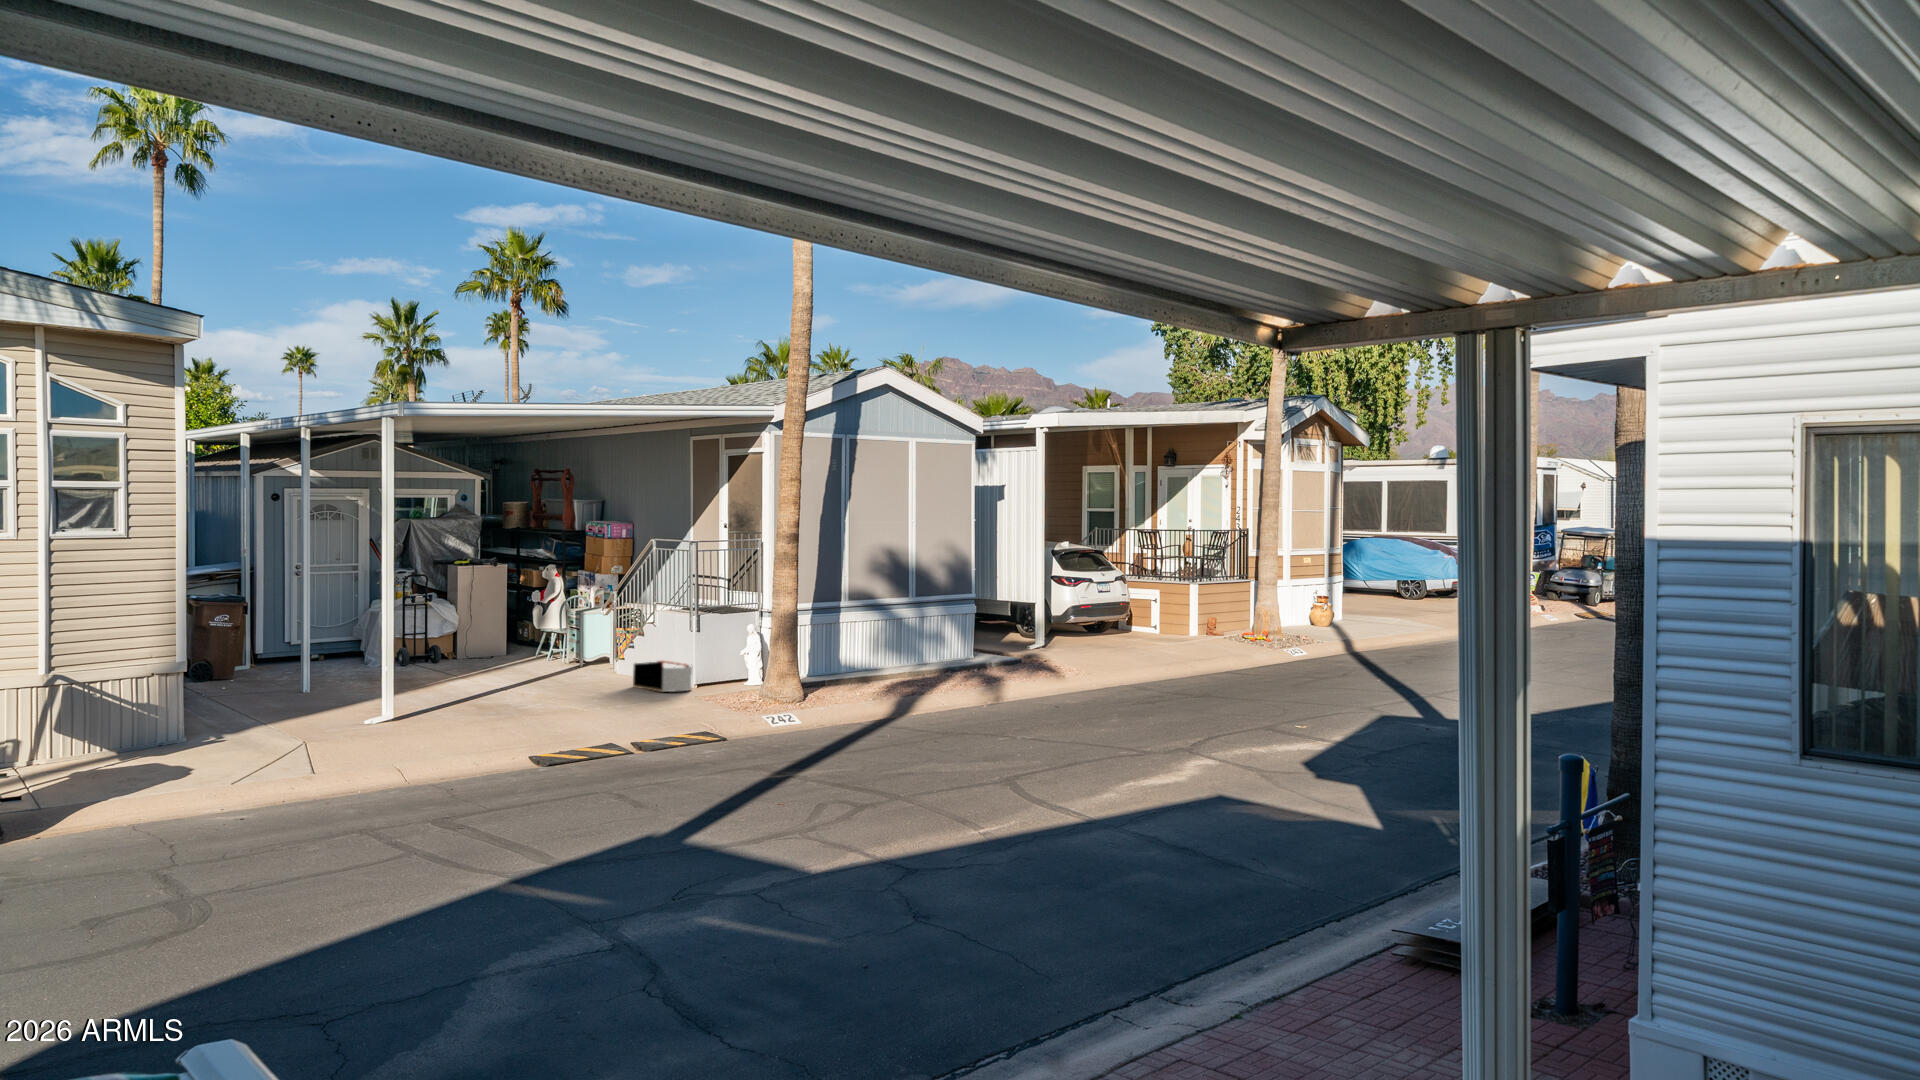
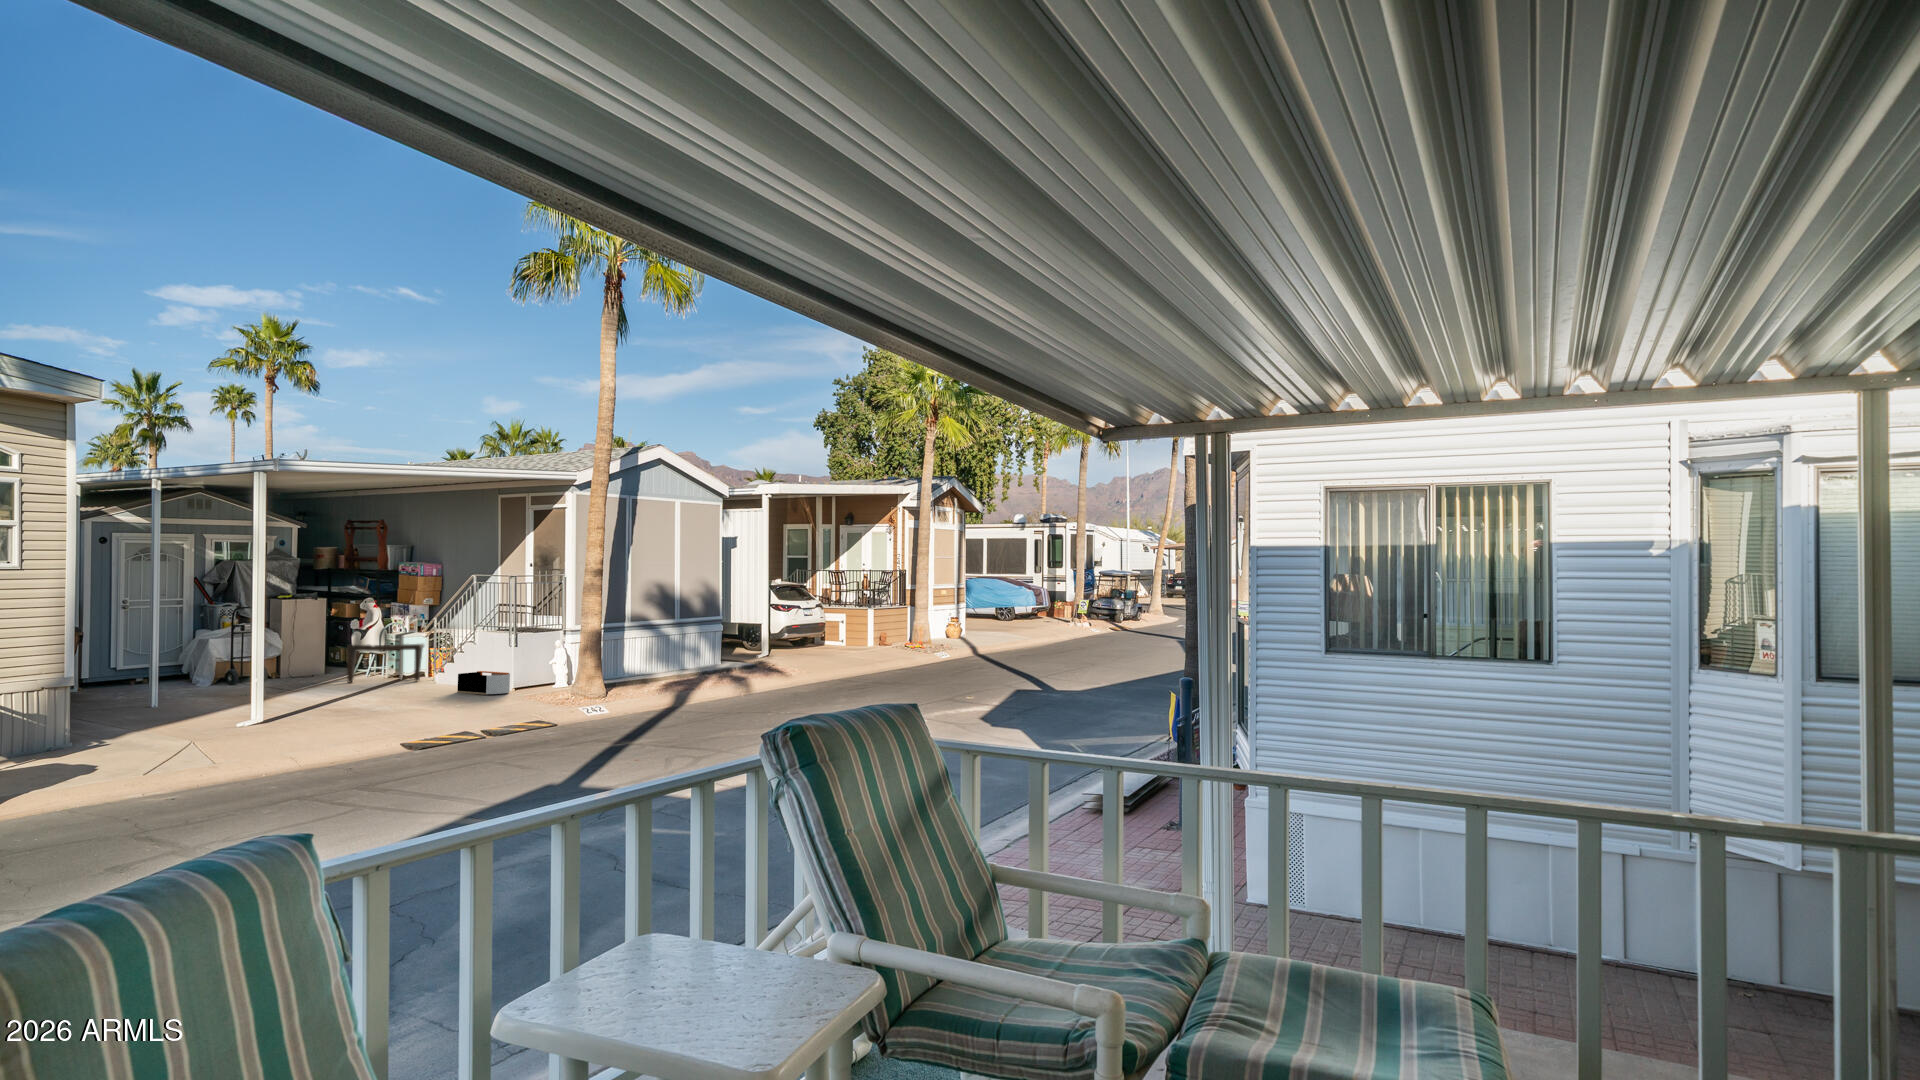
bench: none [521,622,610,669] -> present [347,644,424,683]

